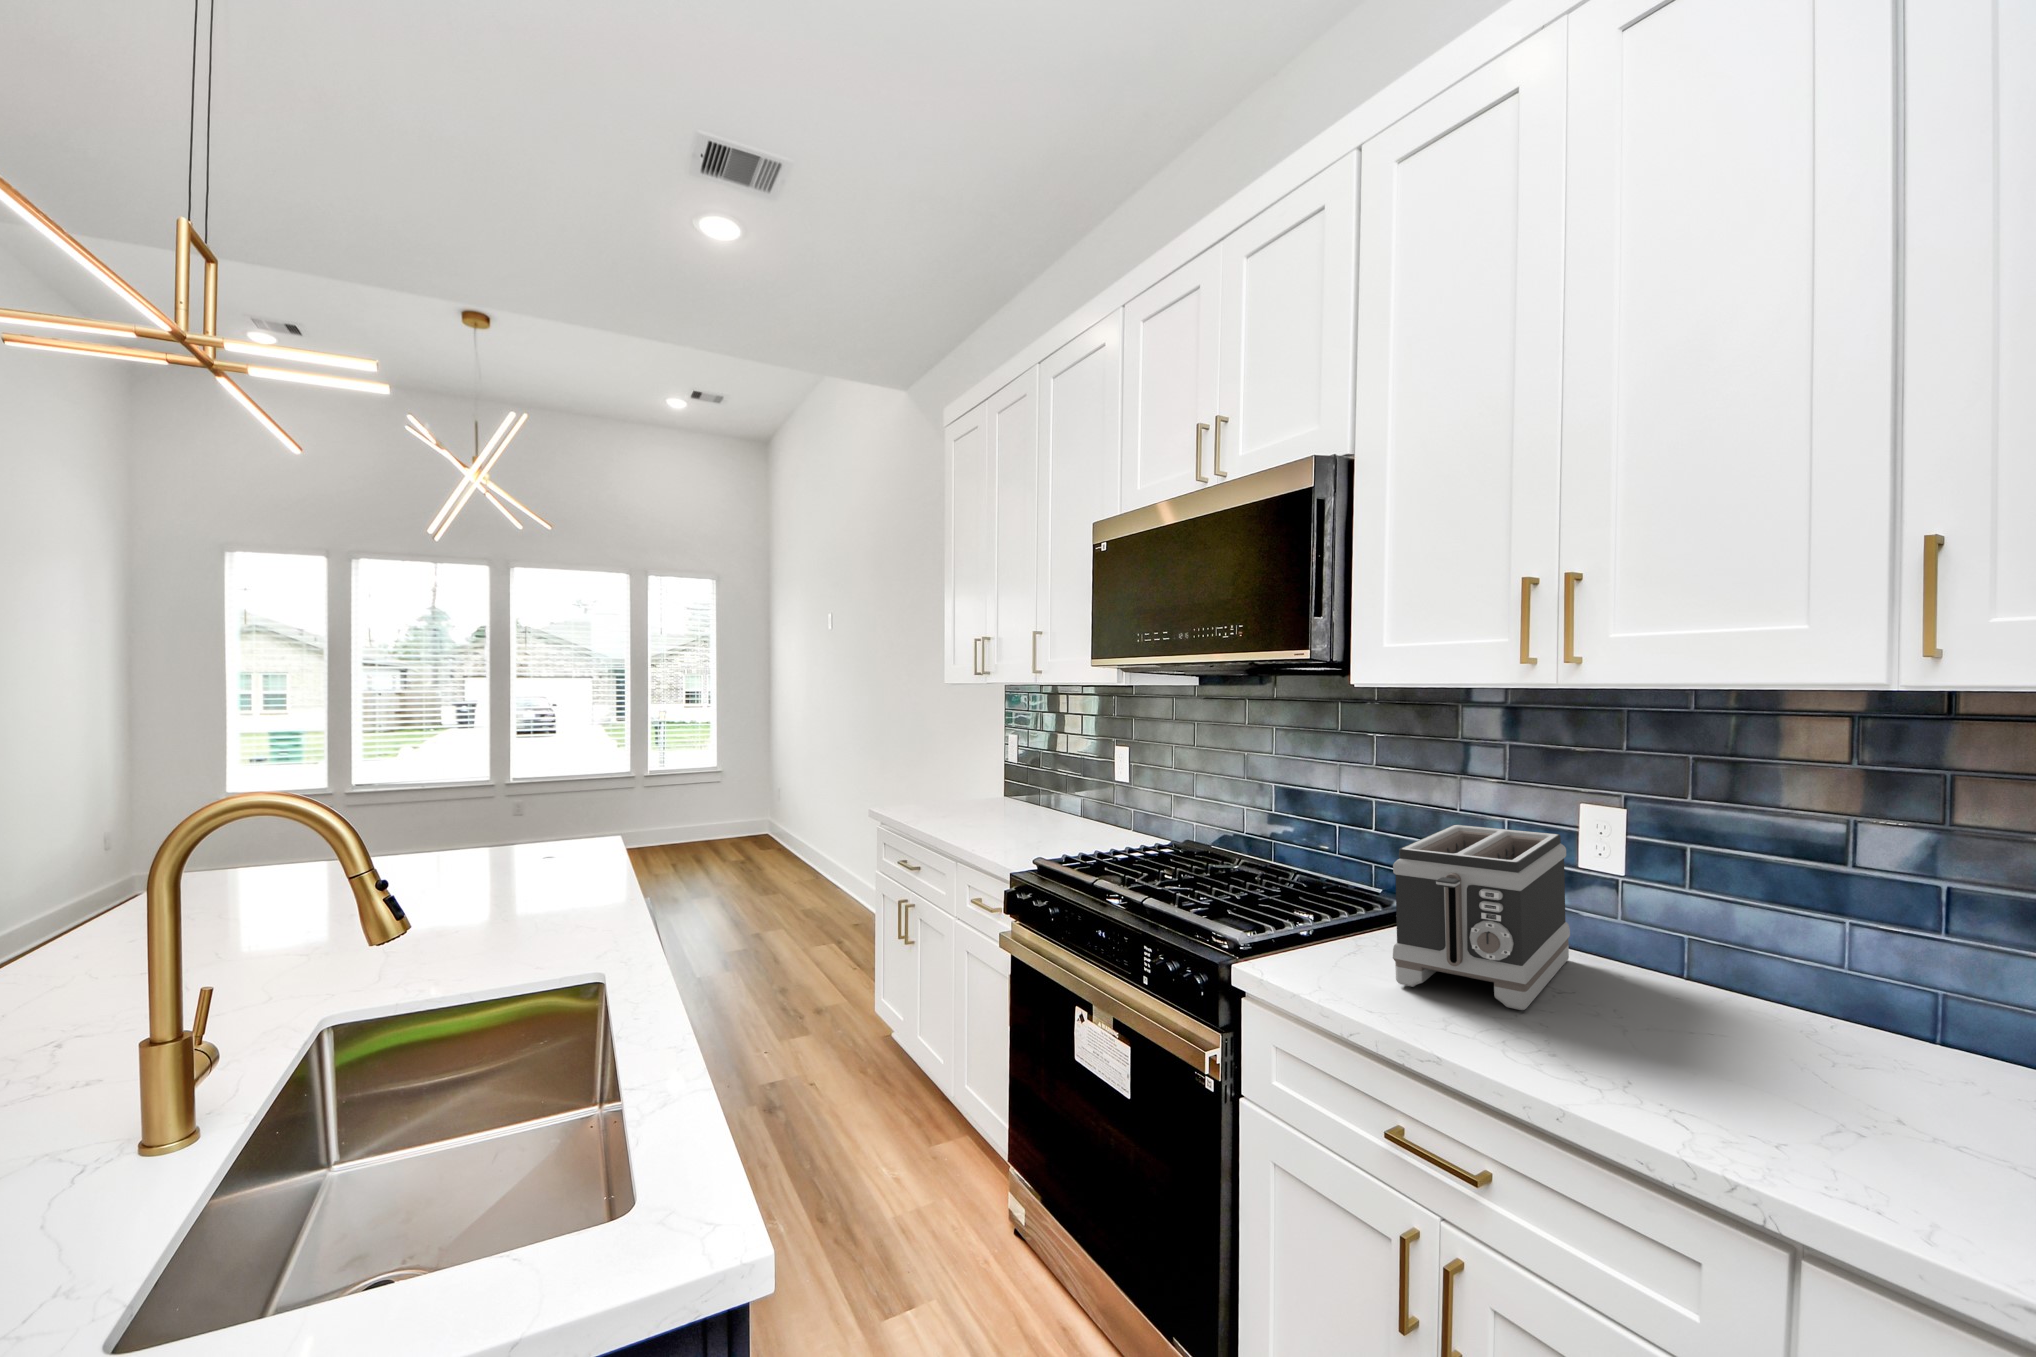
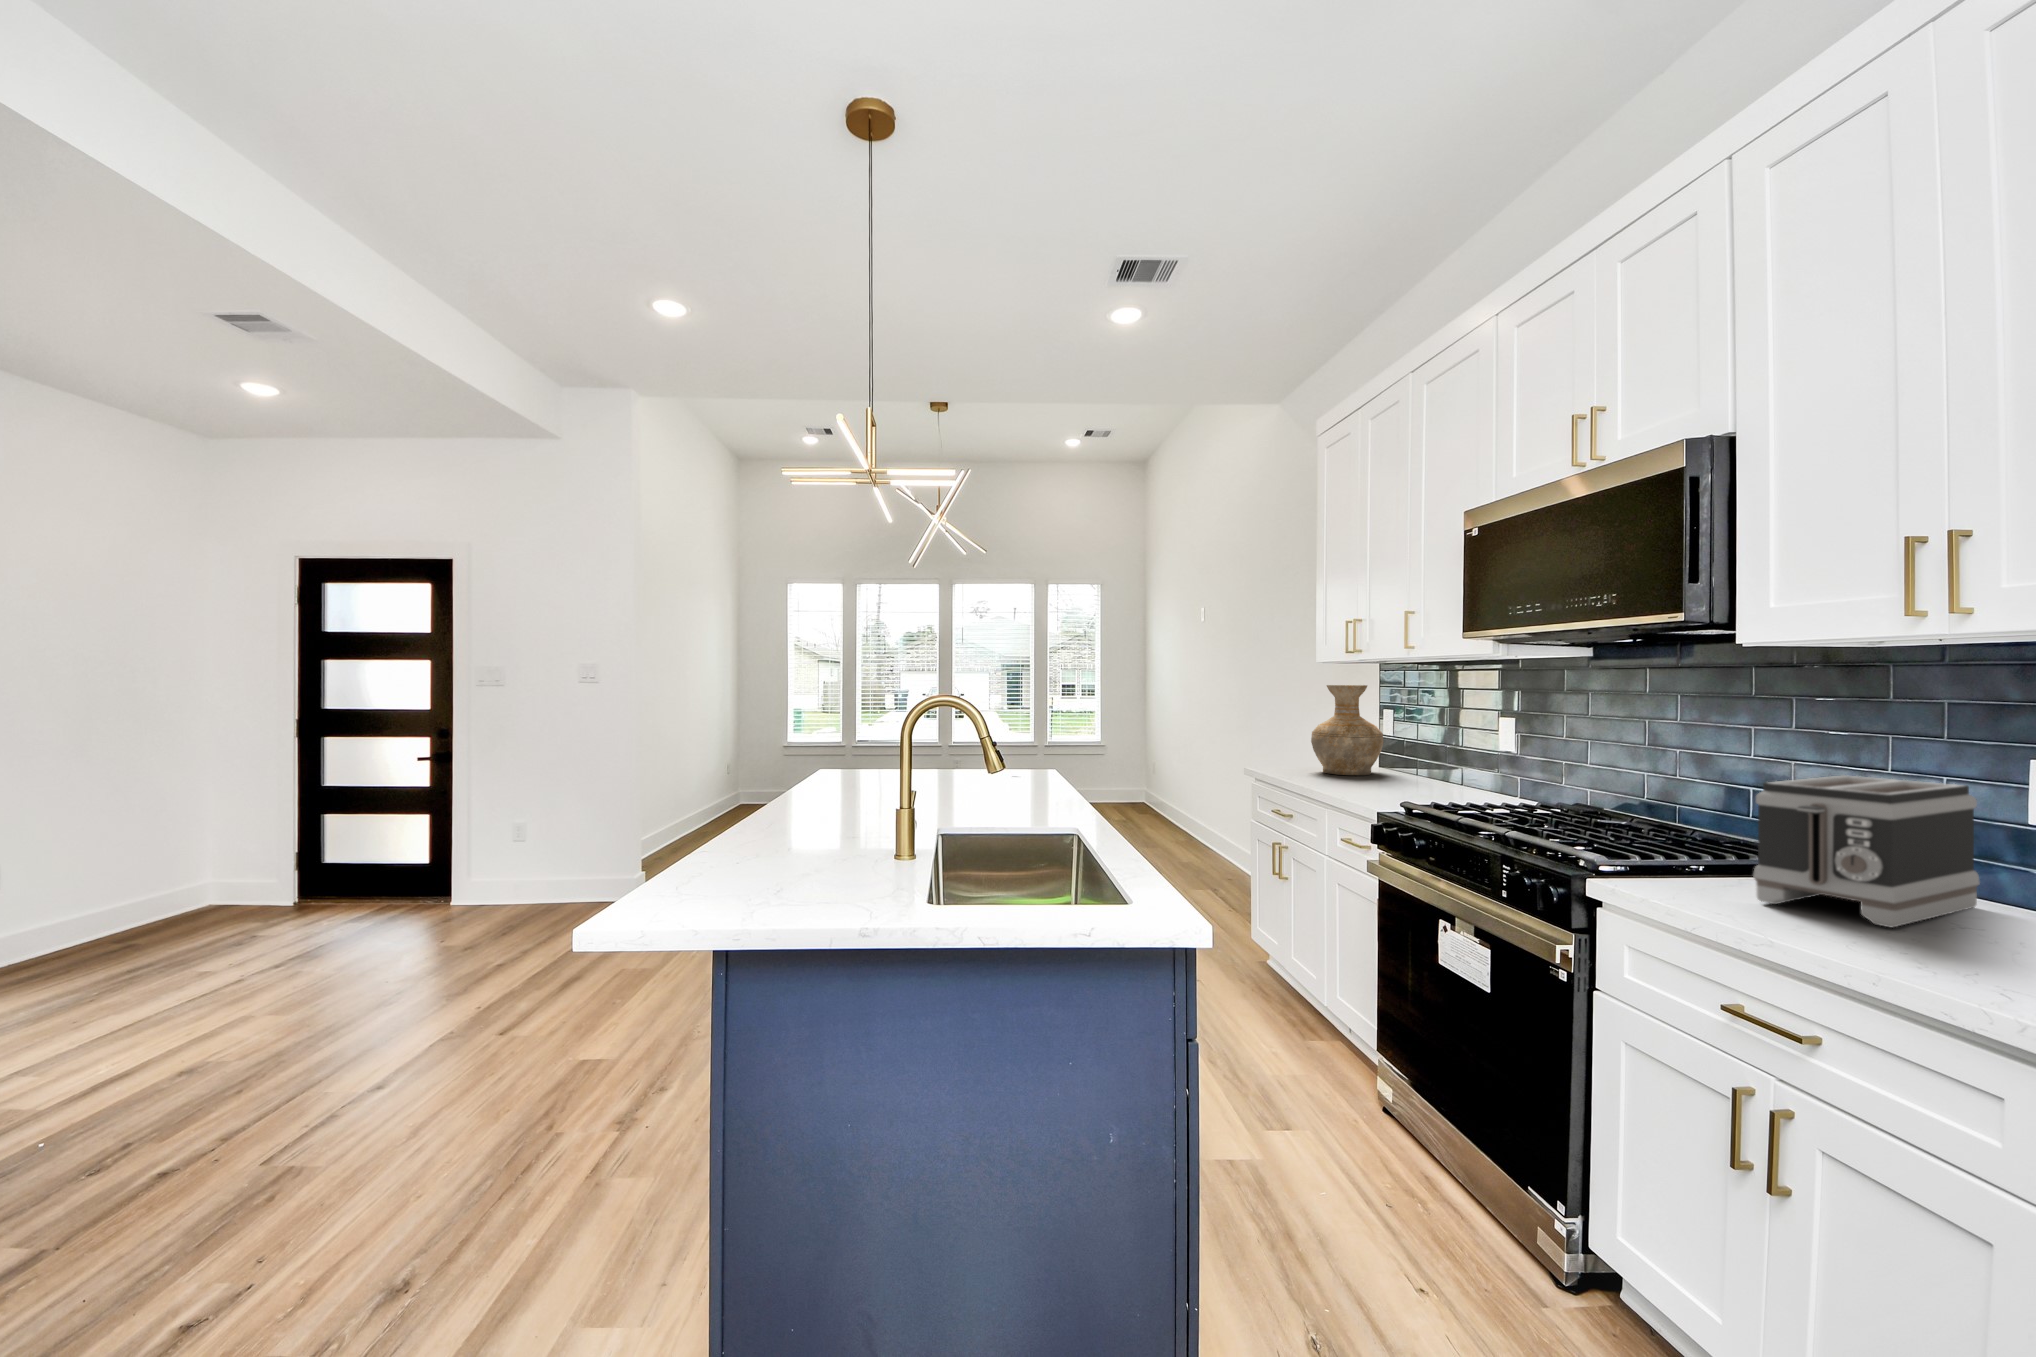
vase: none [937,713,1014,817] -> present [1311,685,1383,775]

